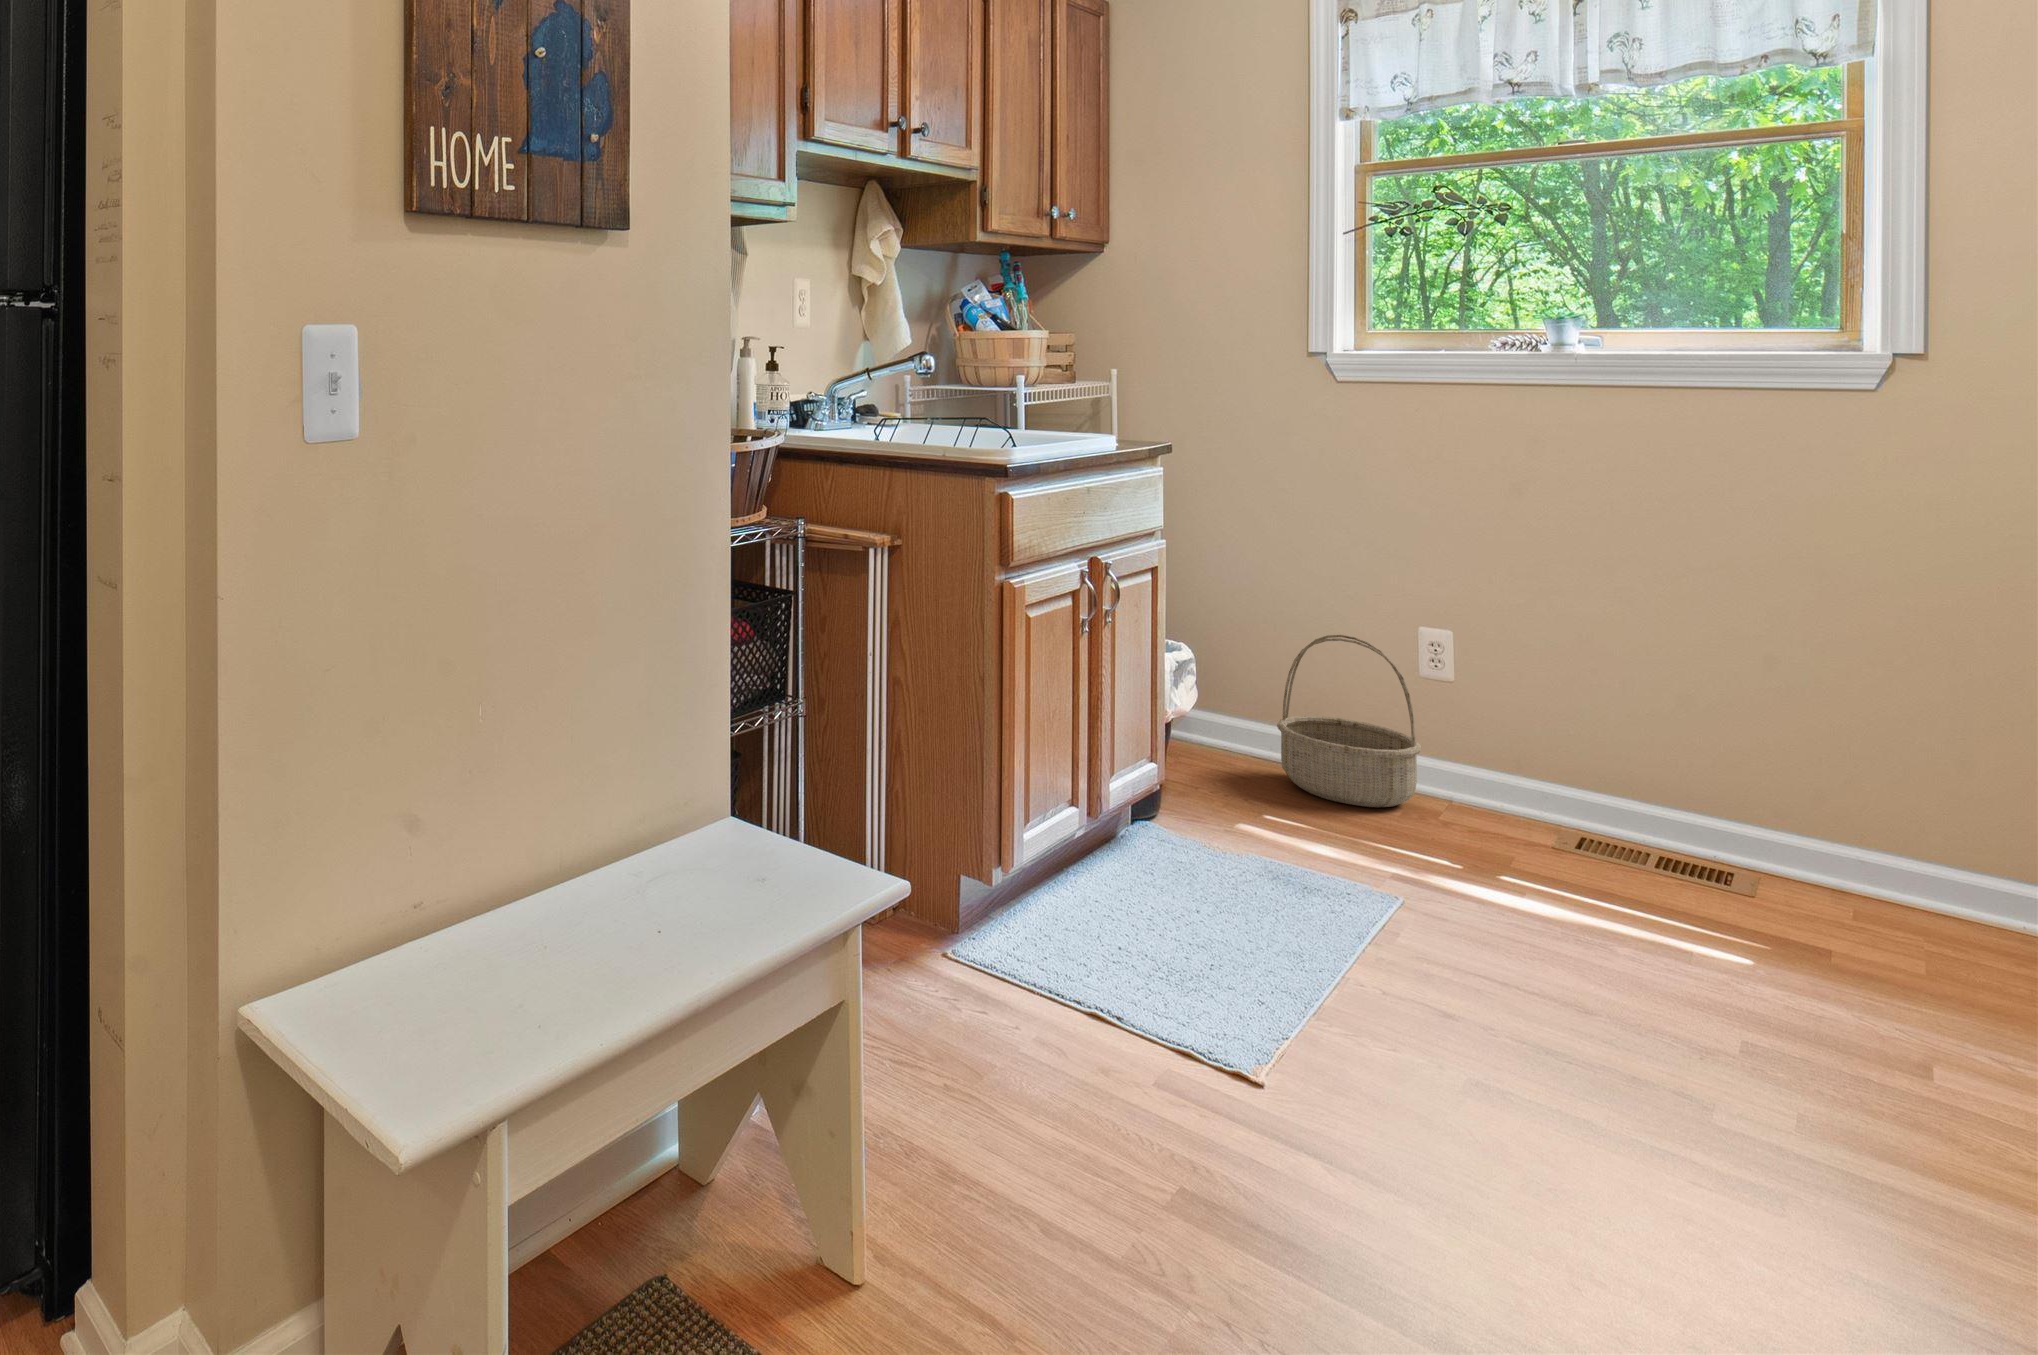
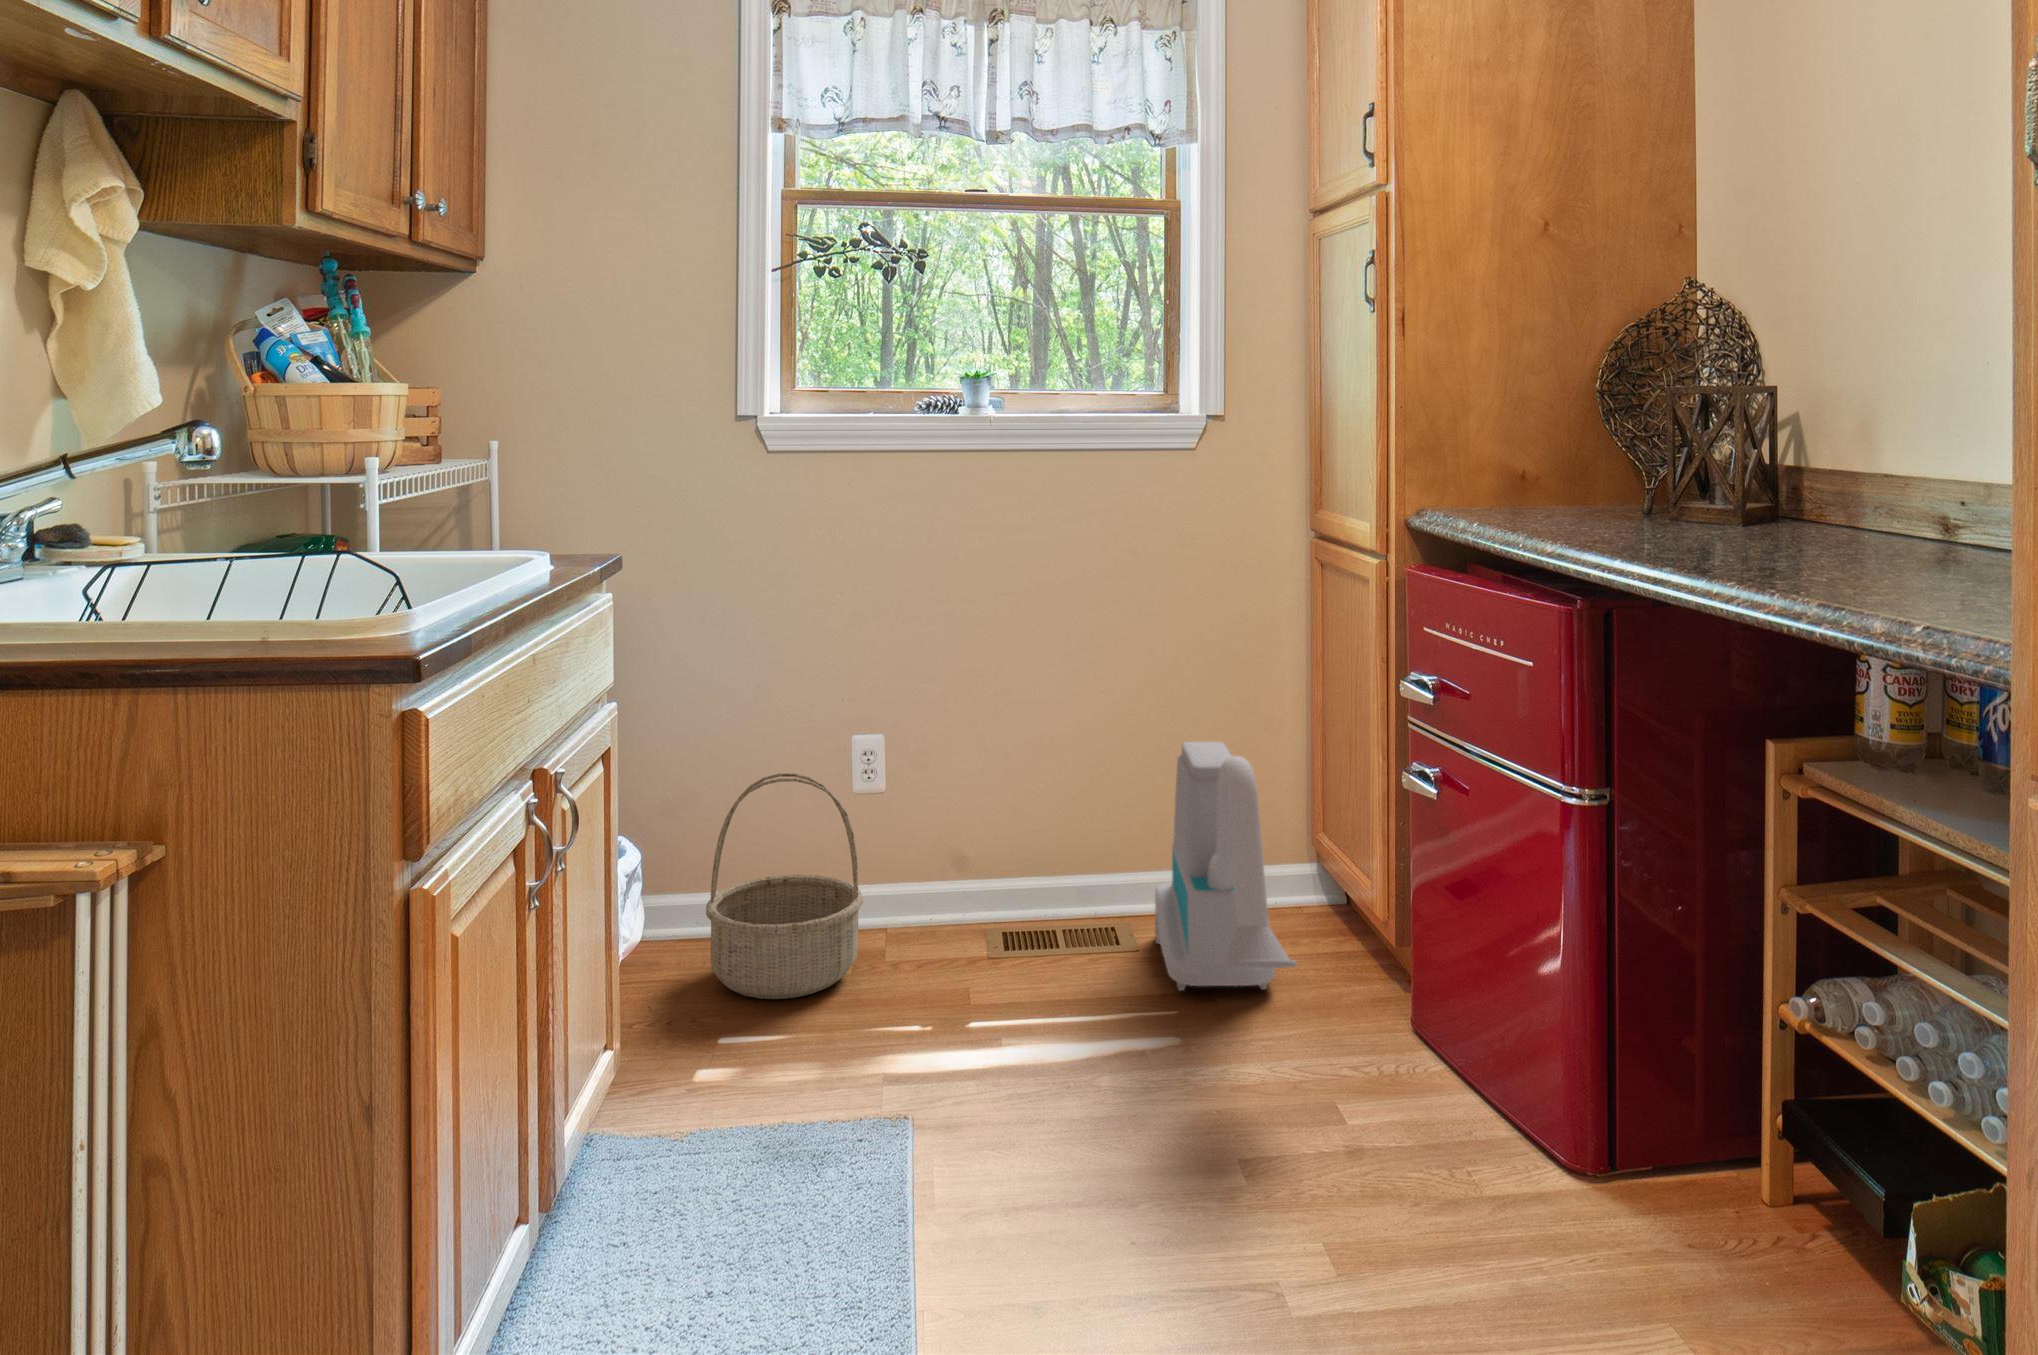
vacuum cleaner: none [1751,690,1924,943] -> present [1155,741,1296,991]

